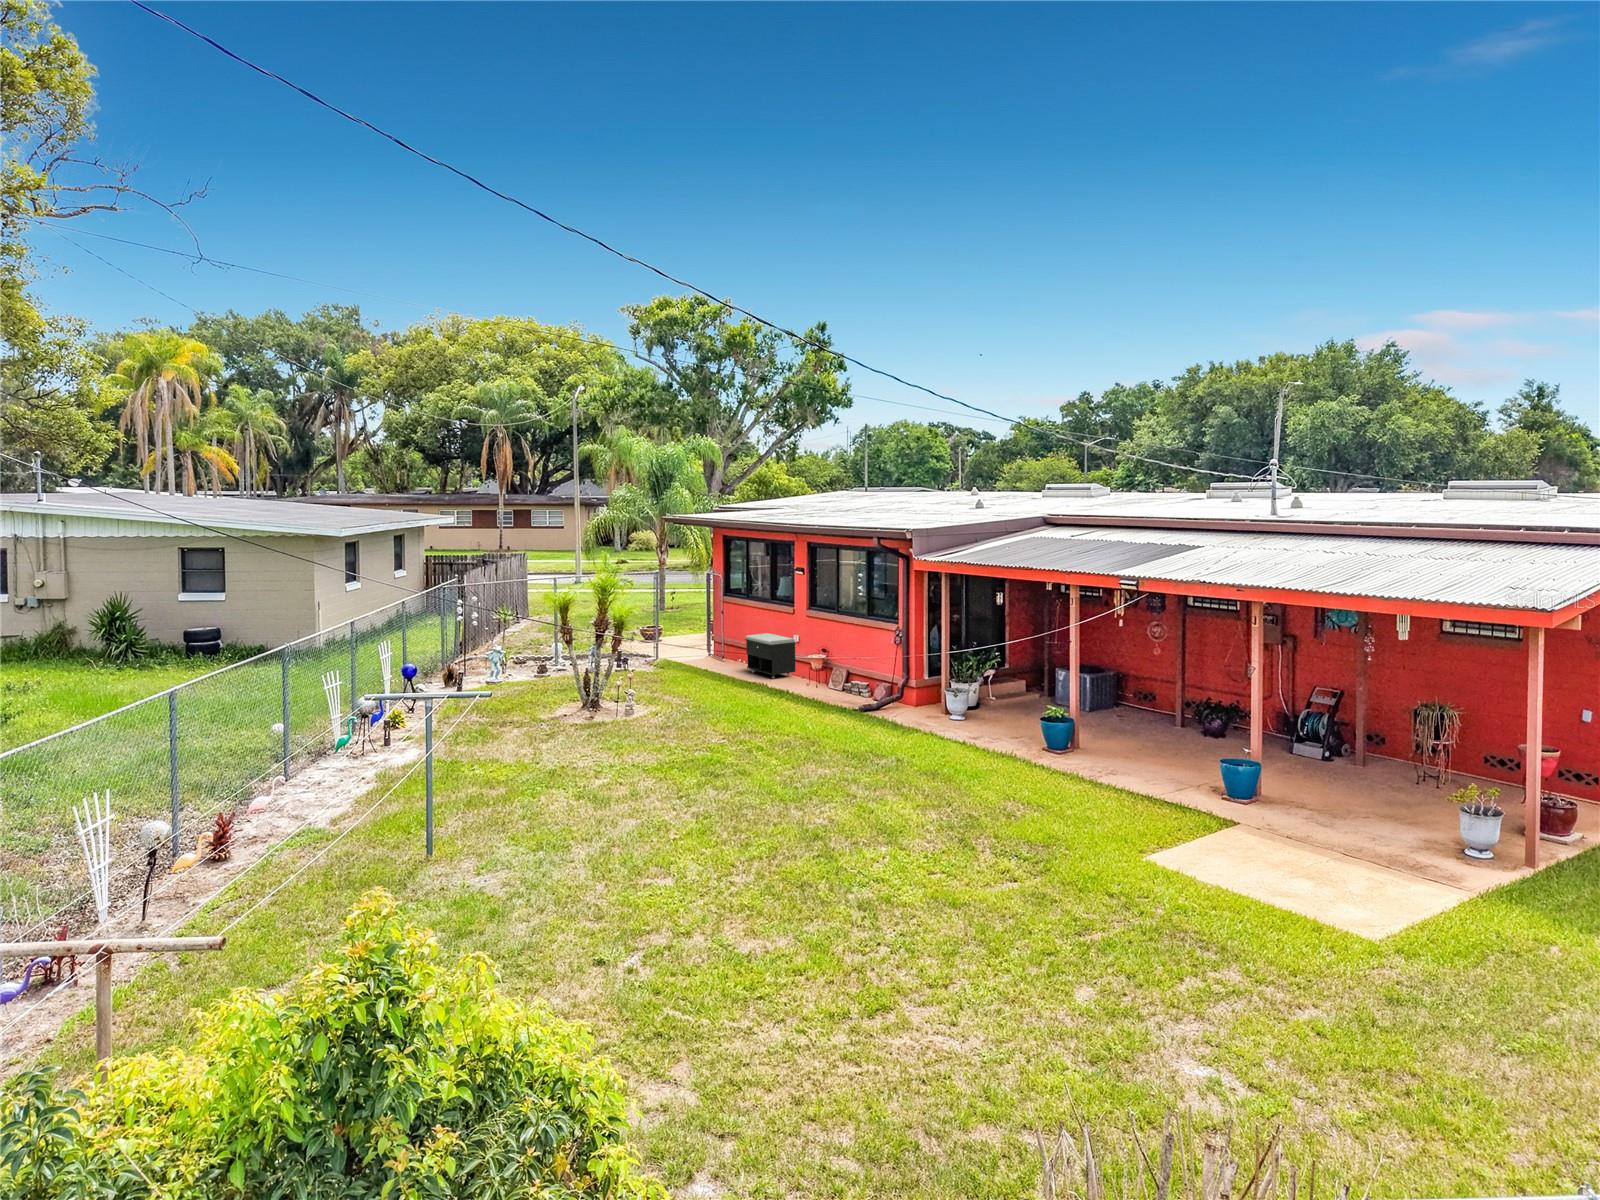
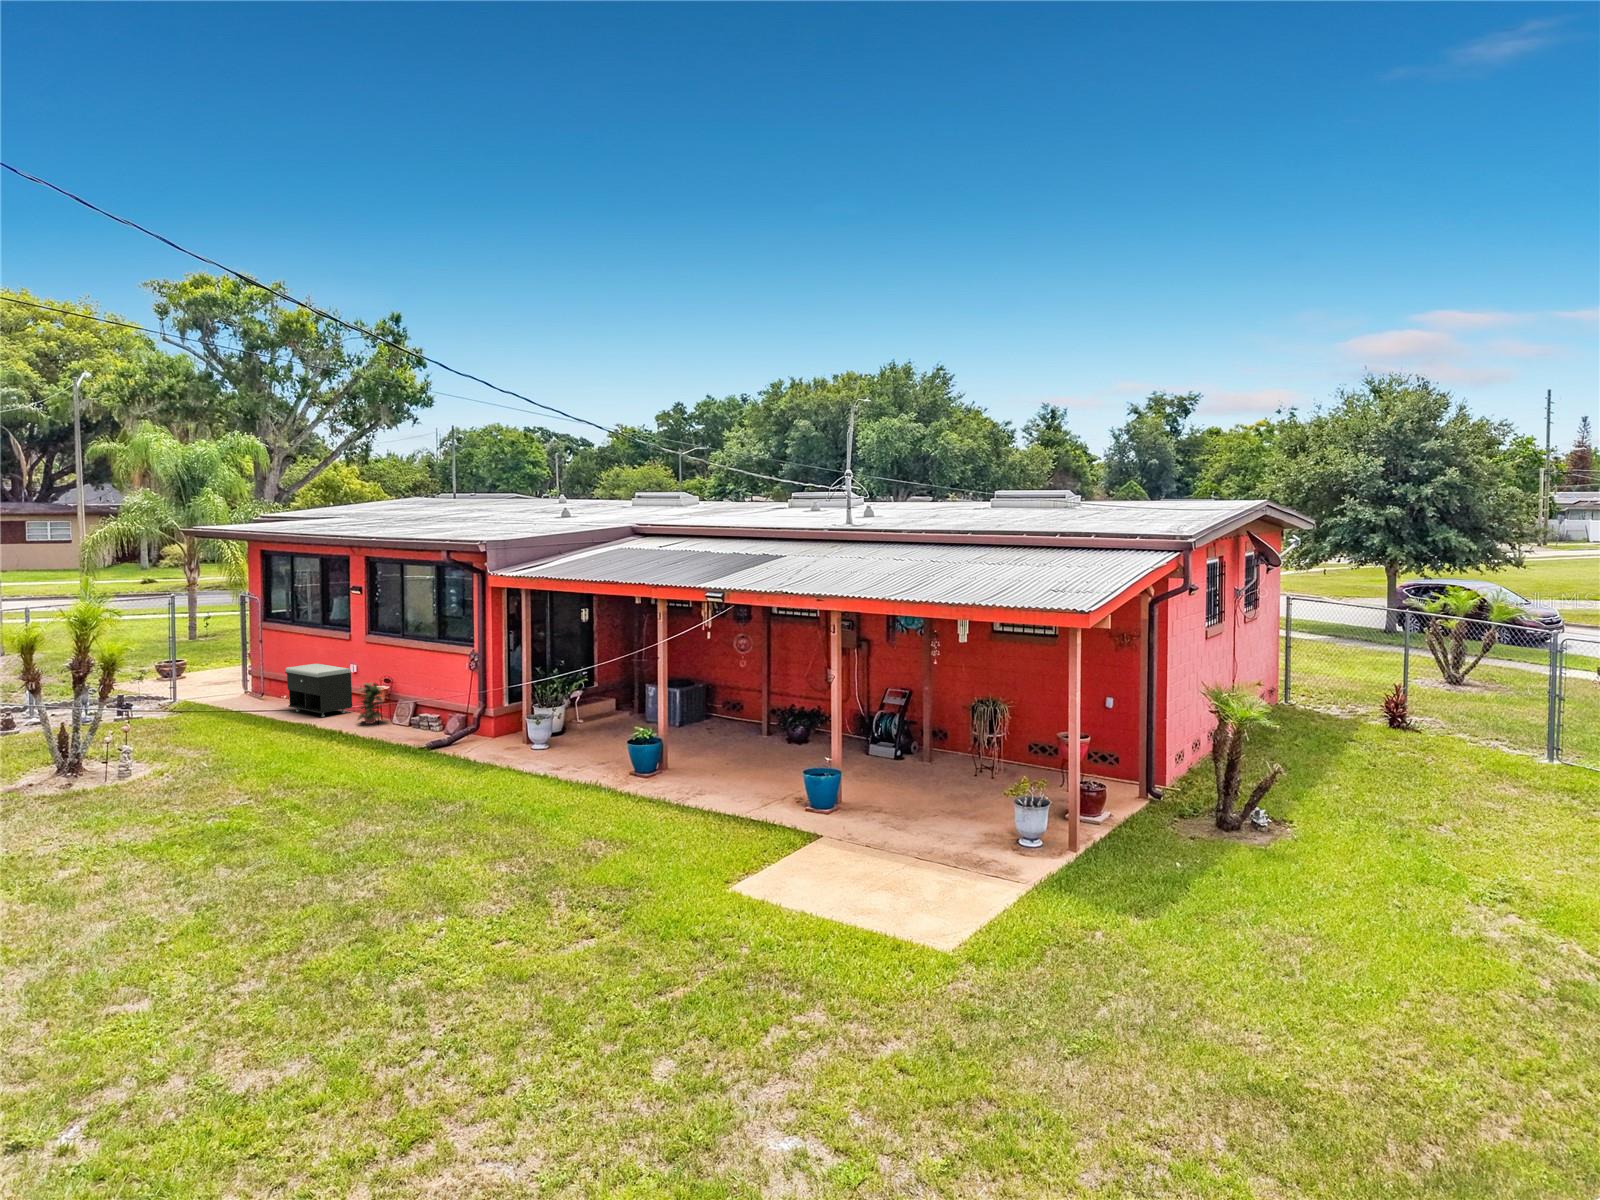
decorative plant: none [800,651,824,687] -> present [358,683,384,724]

